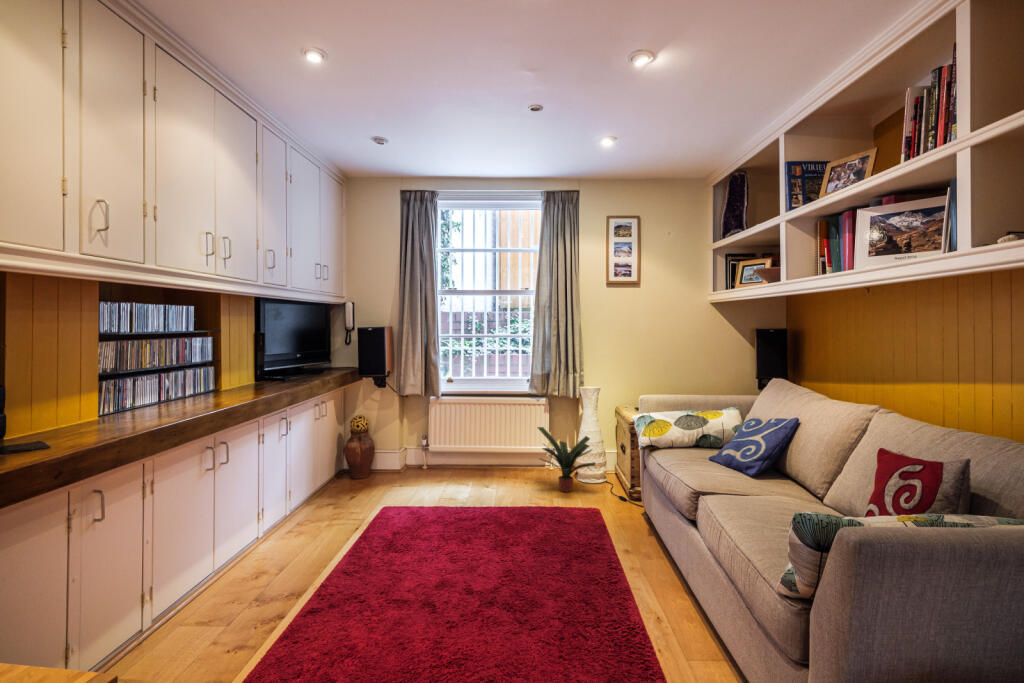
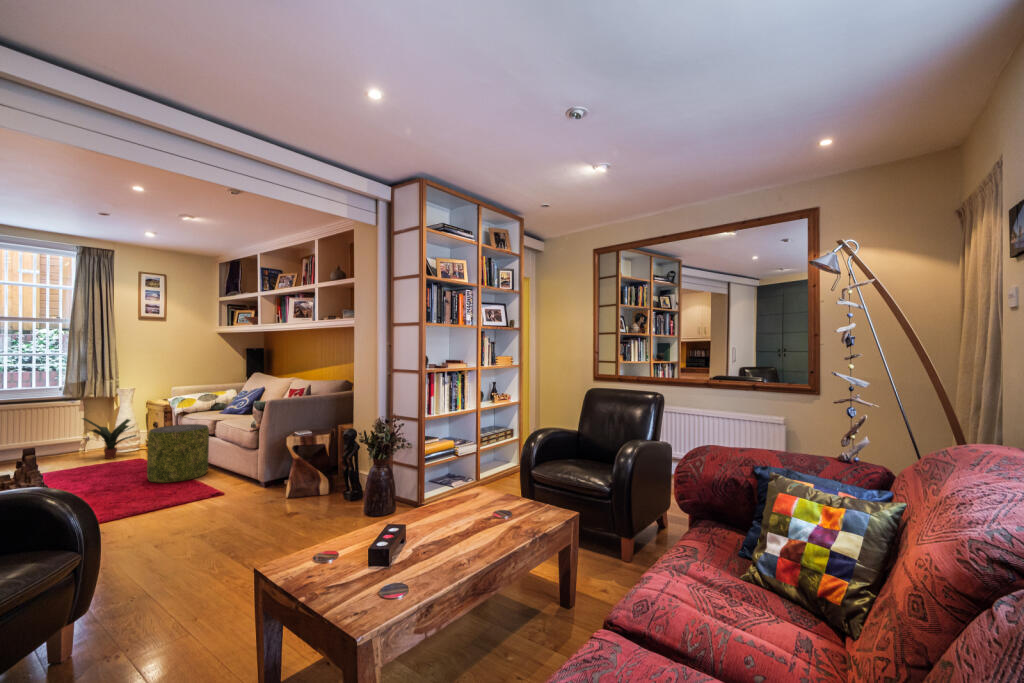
pouf: none [575,479,674,608] -> present [147,424,209,483]

